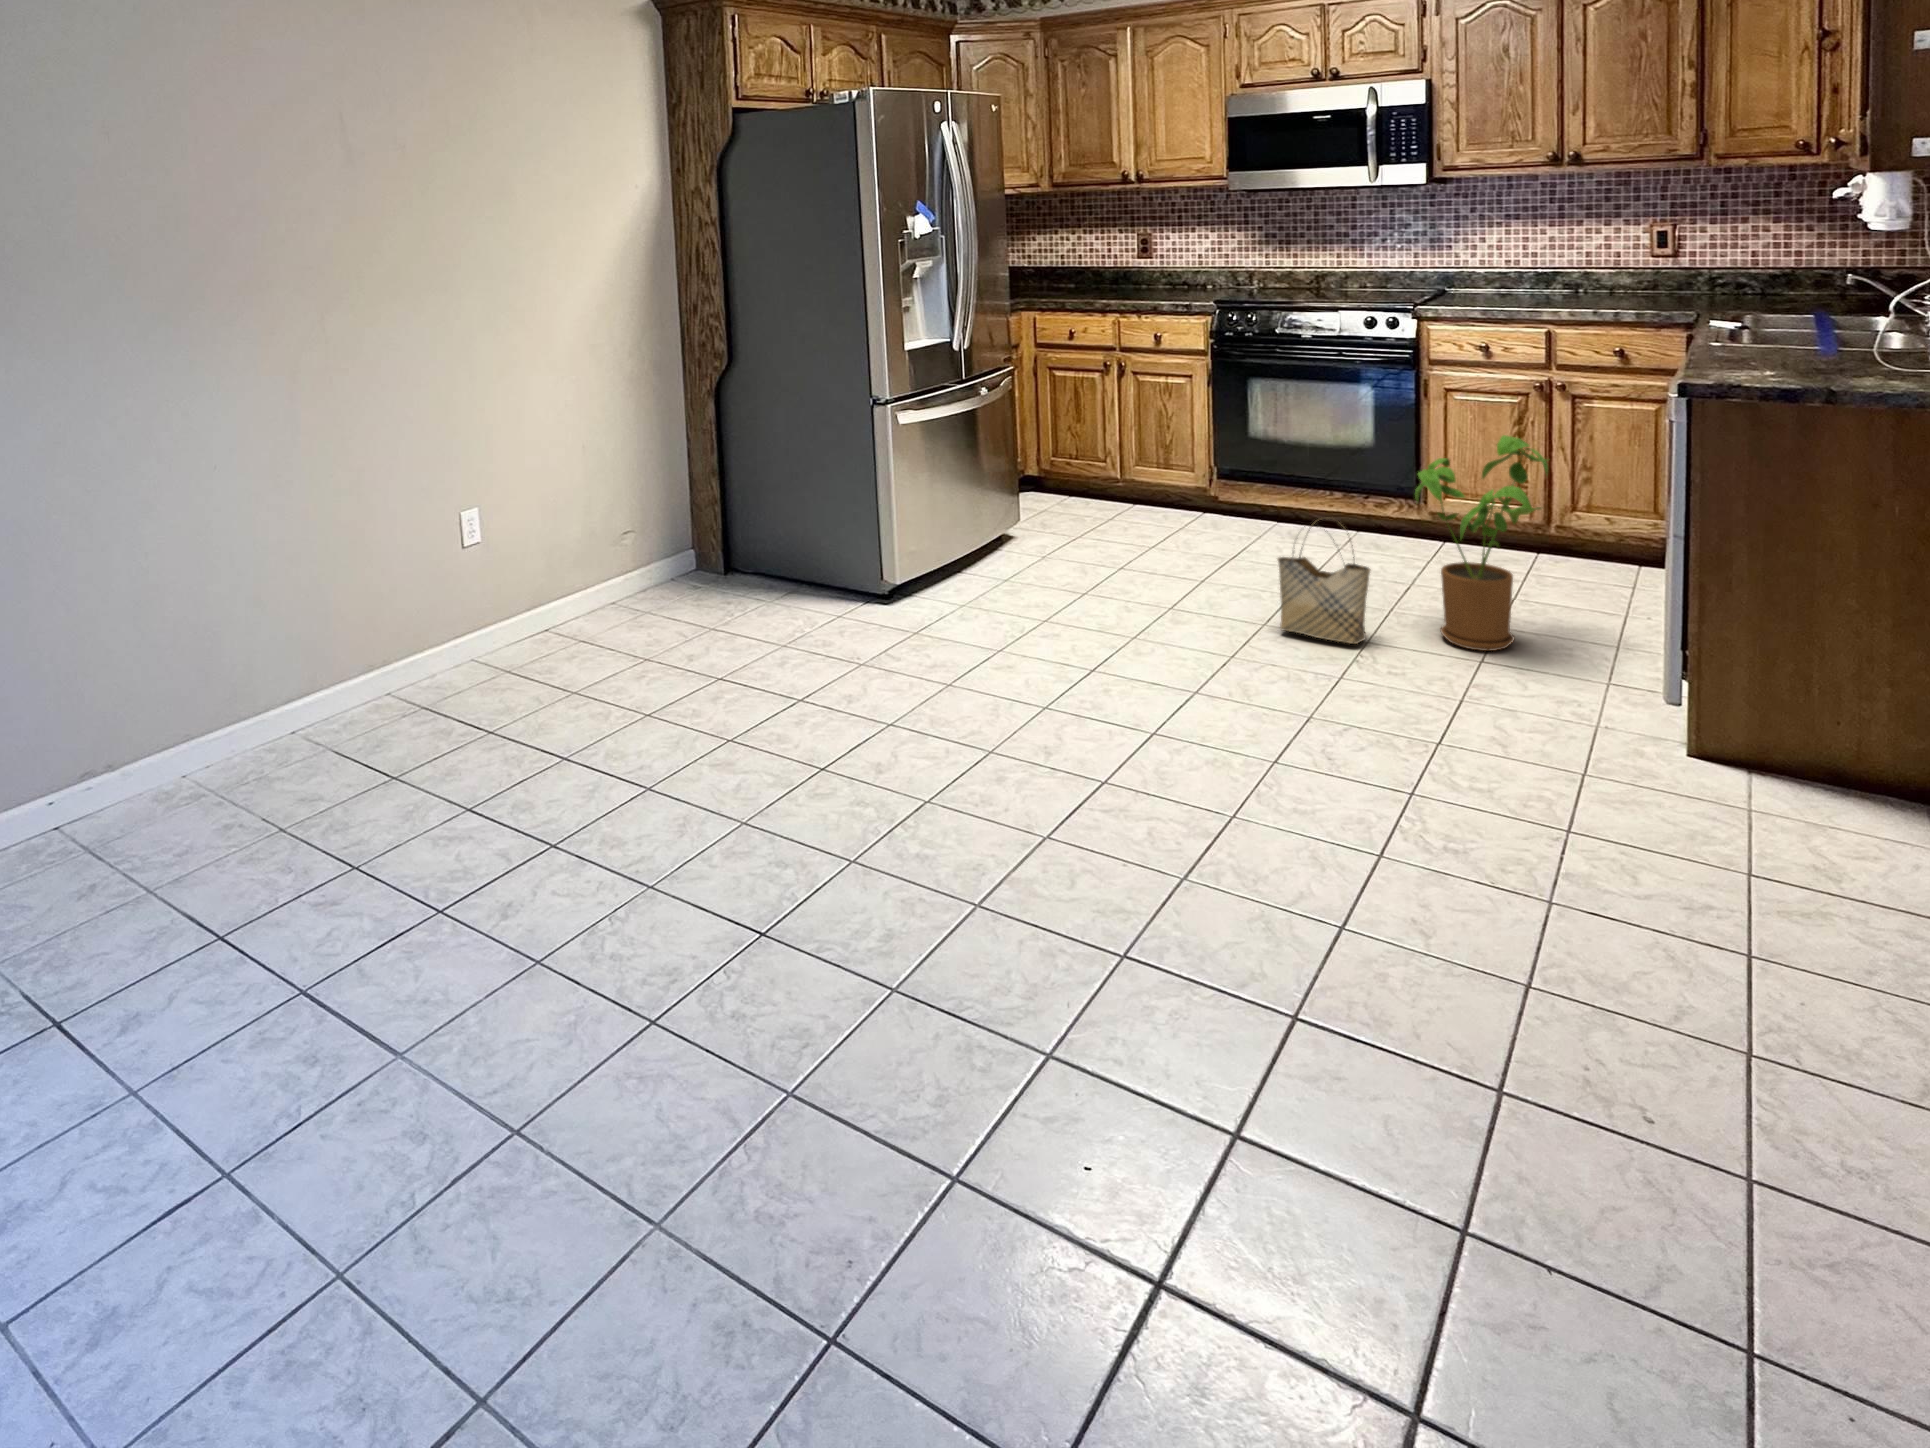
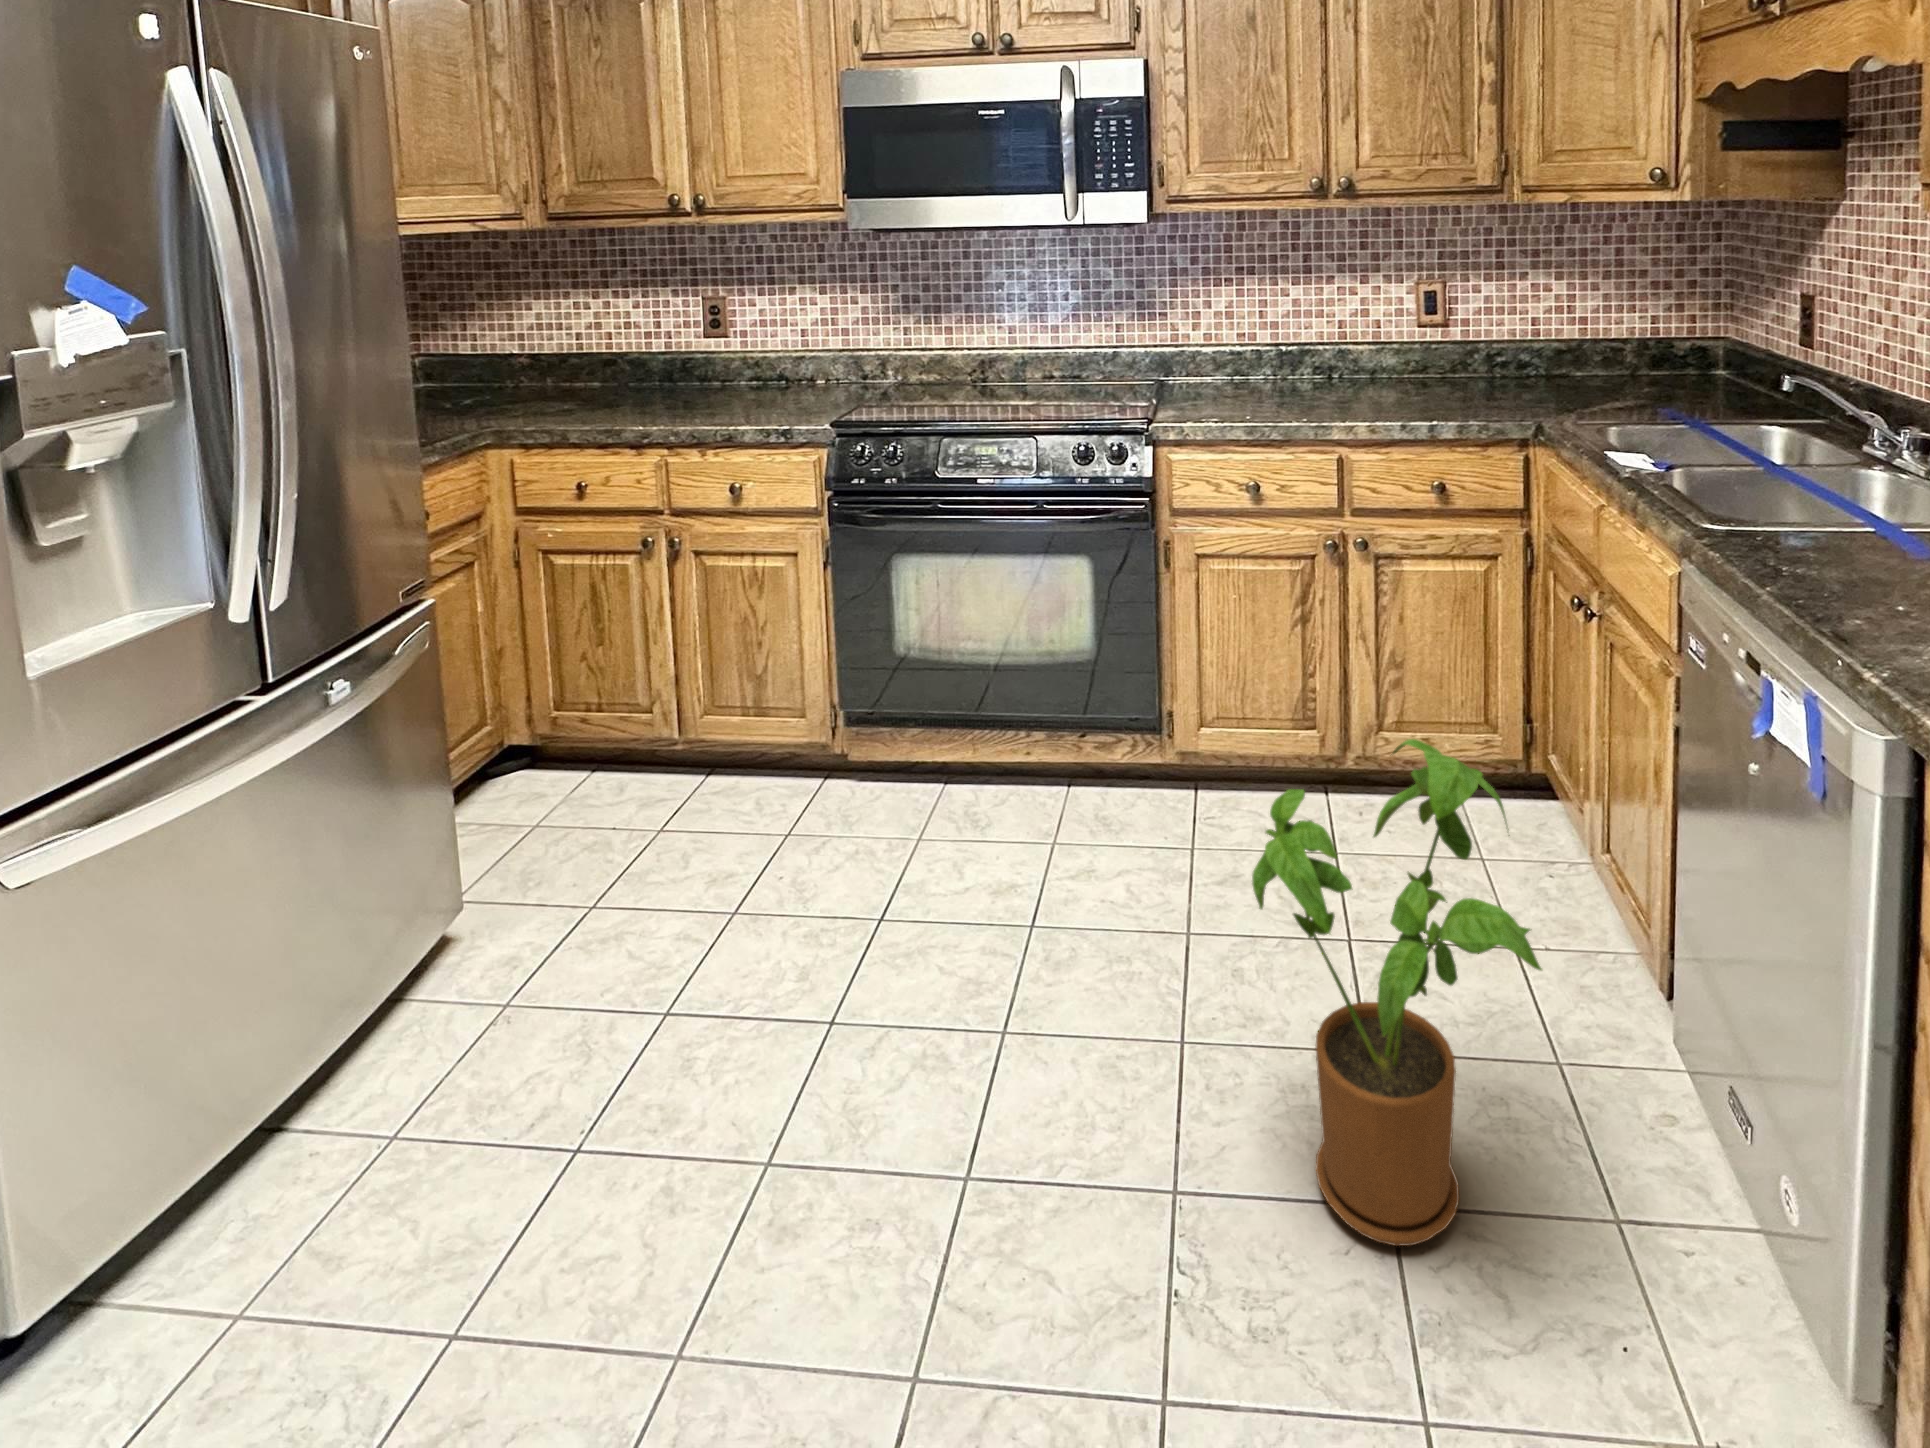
woven basket: present [1278,517,1370,644] -> none [988,988,1198,1335]

